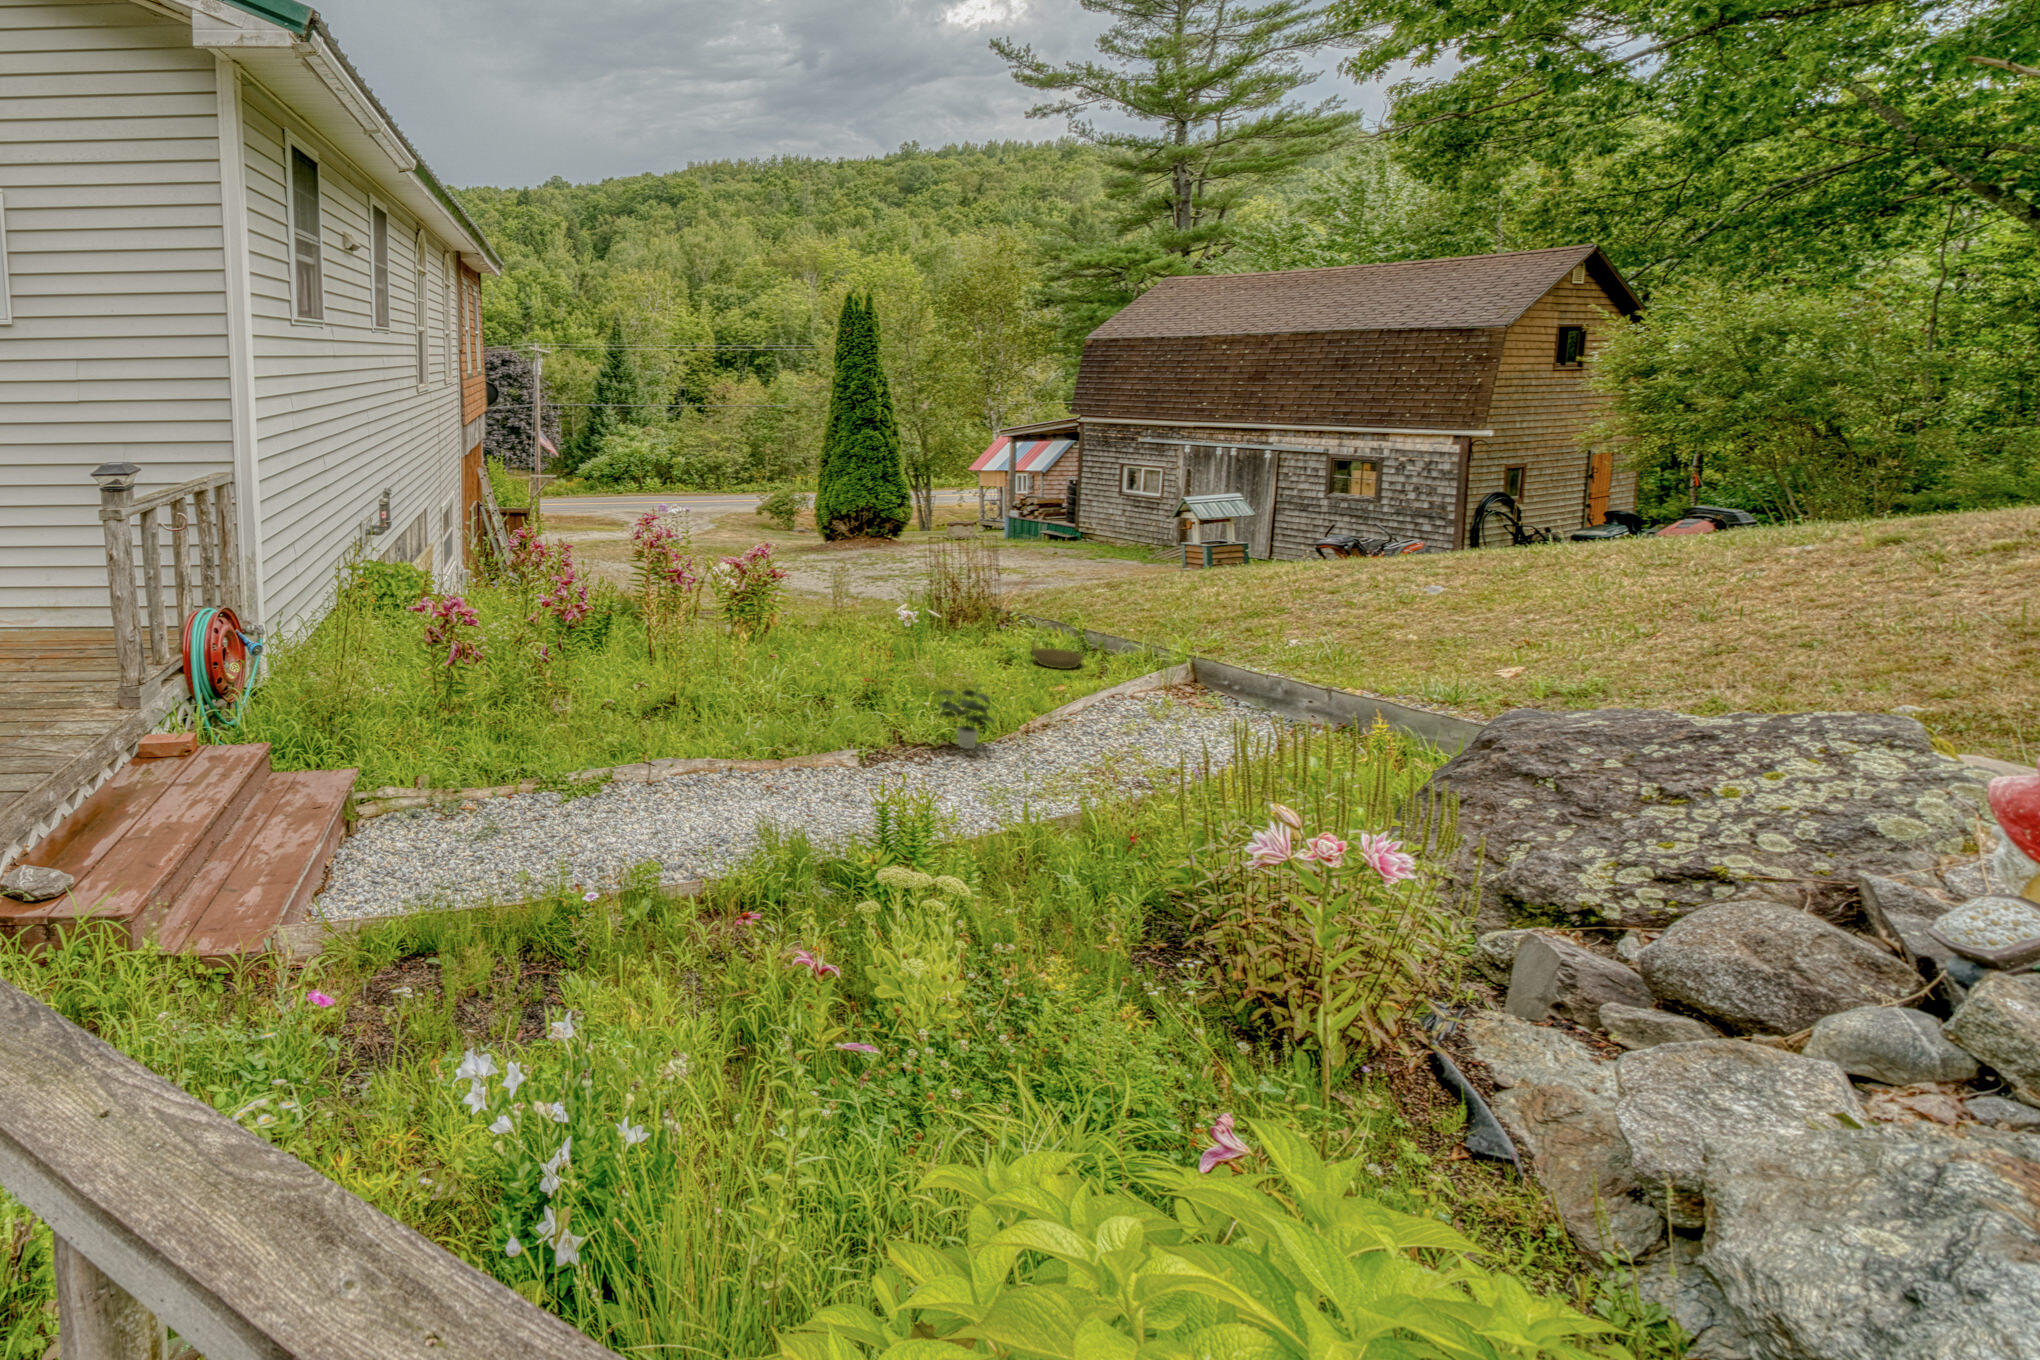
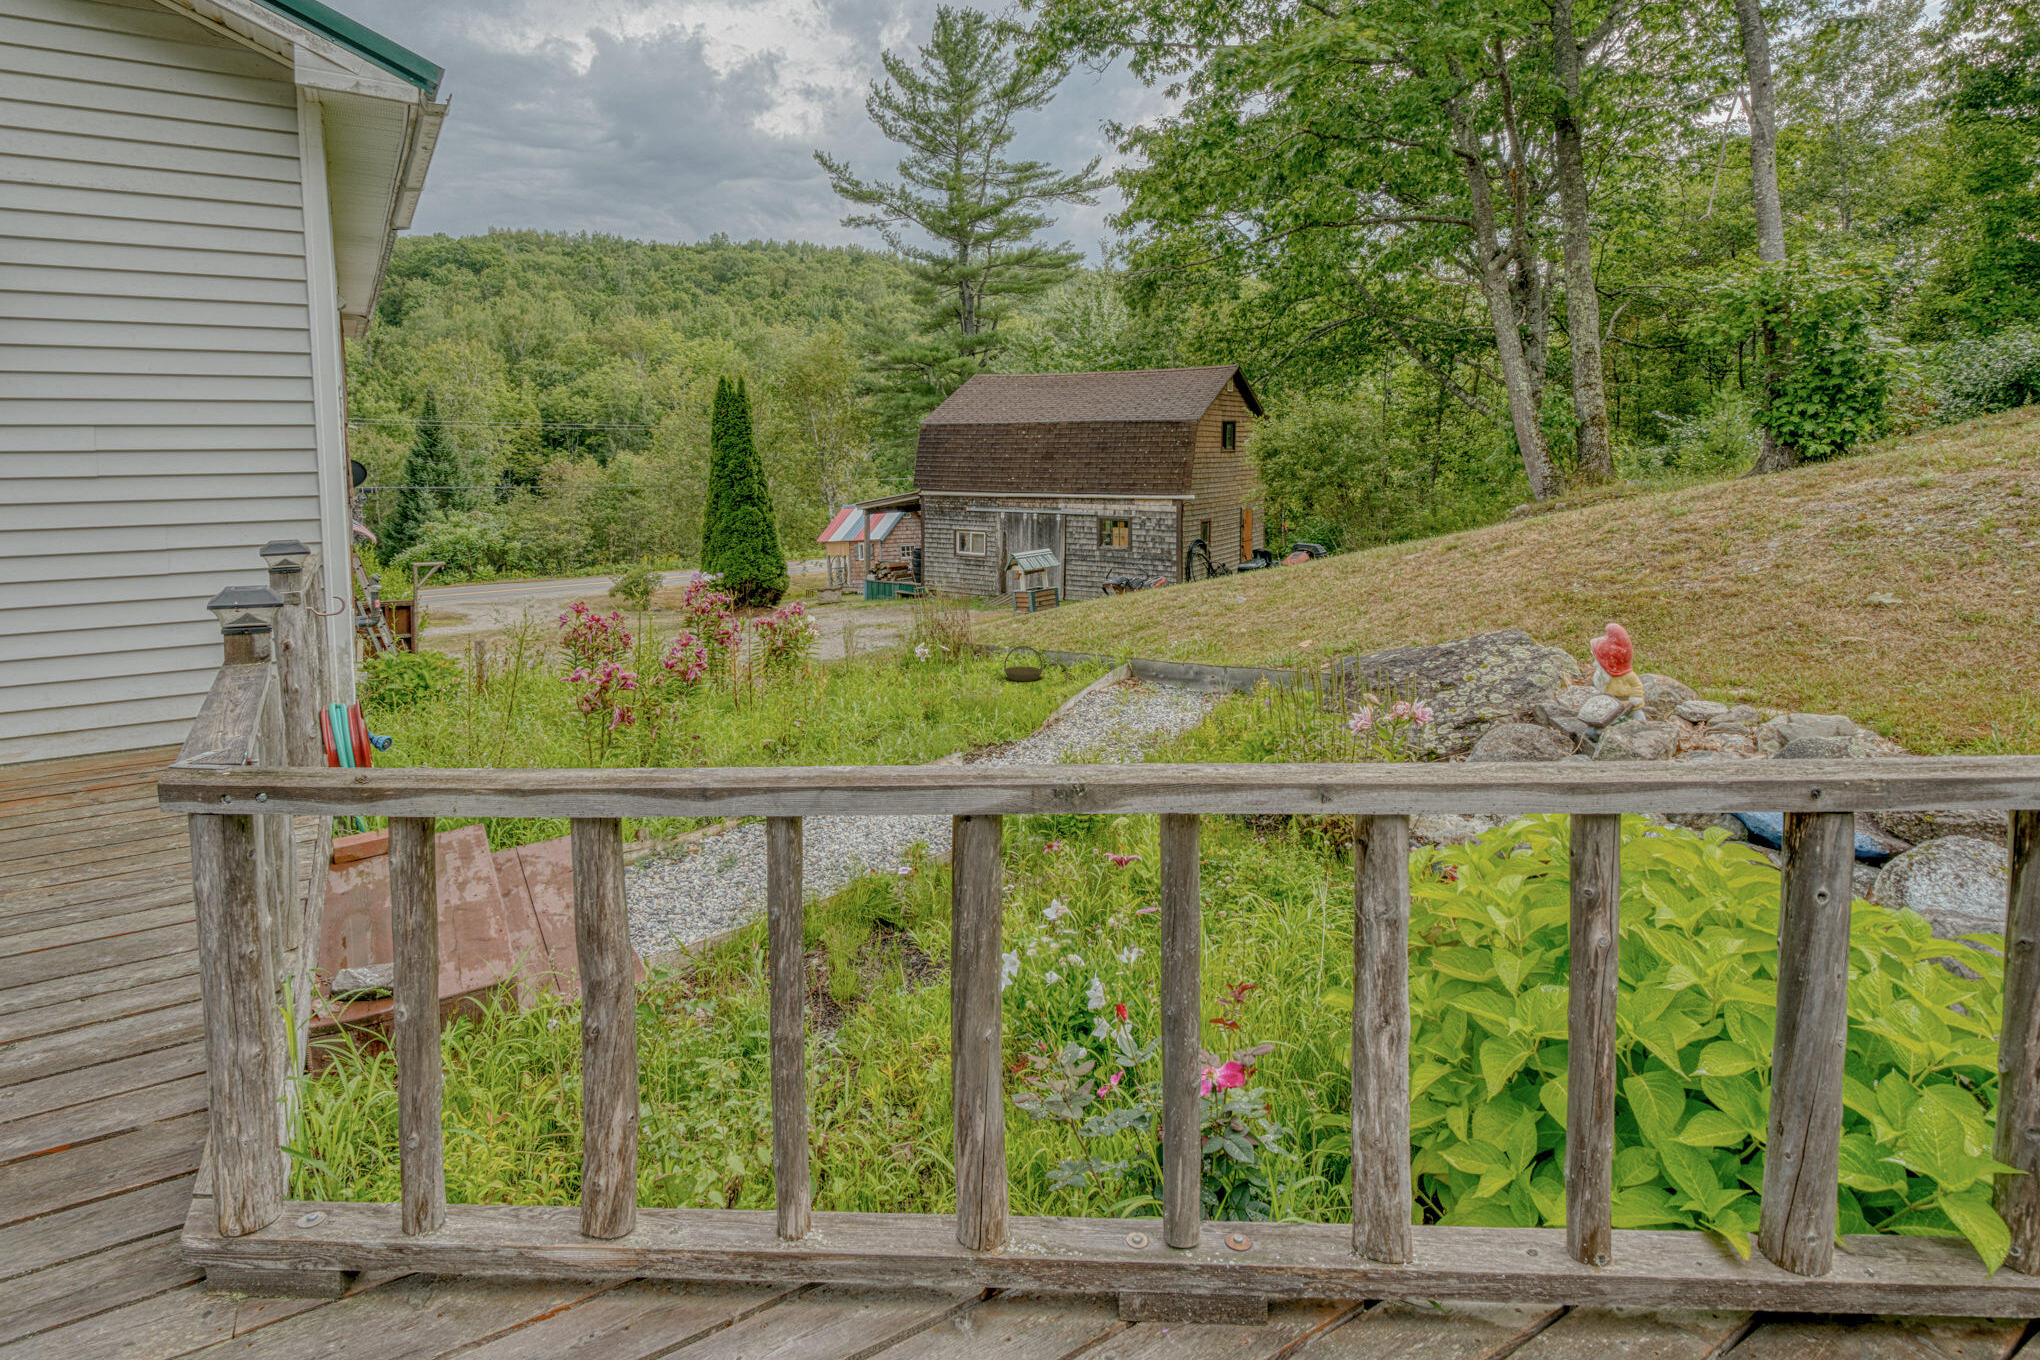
potted plant: present [939,685,994,749] -> none [986,693,1033,745]

